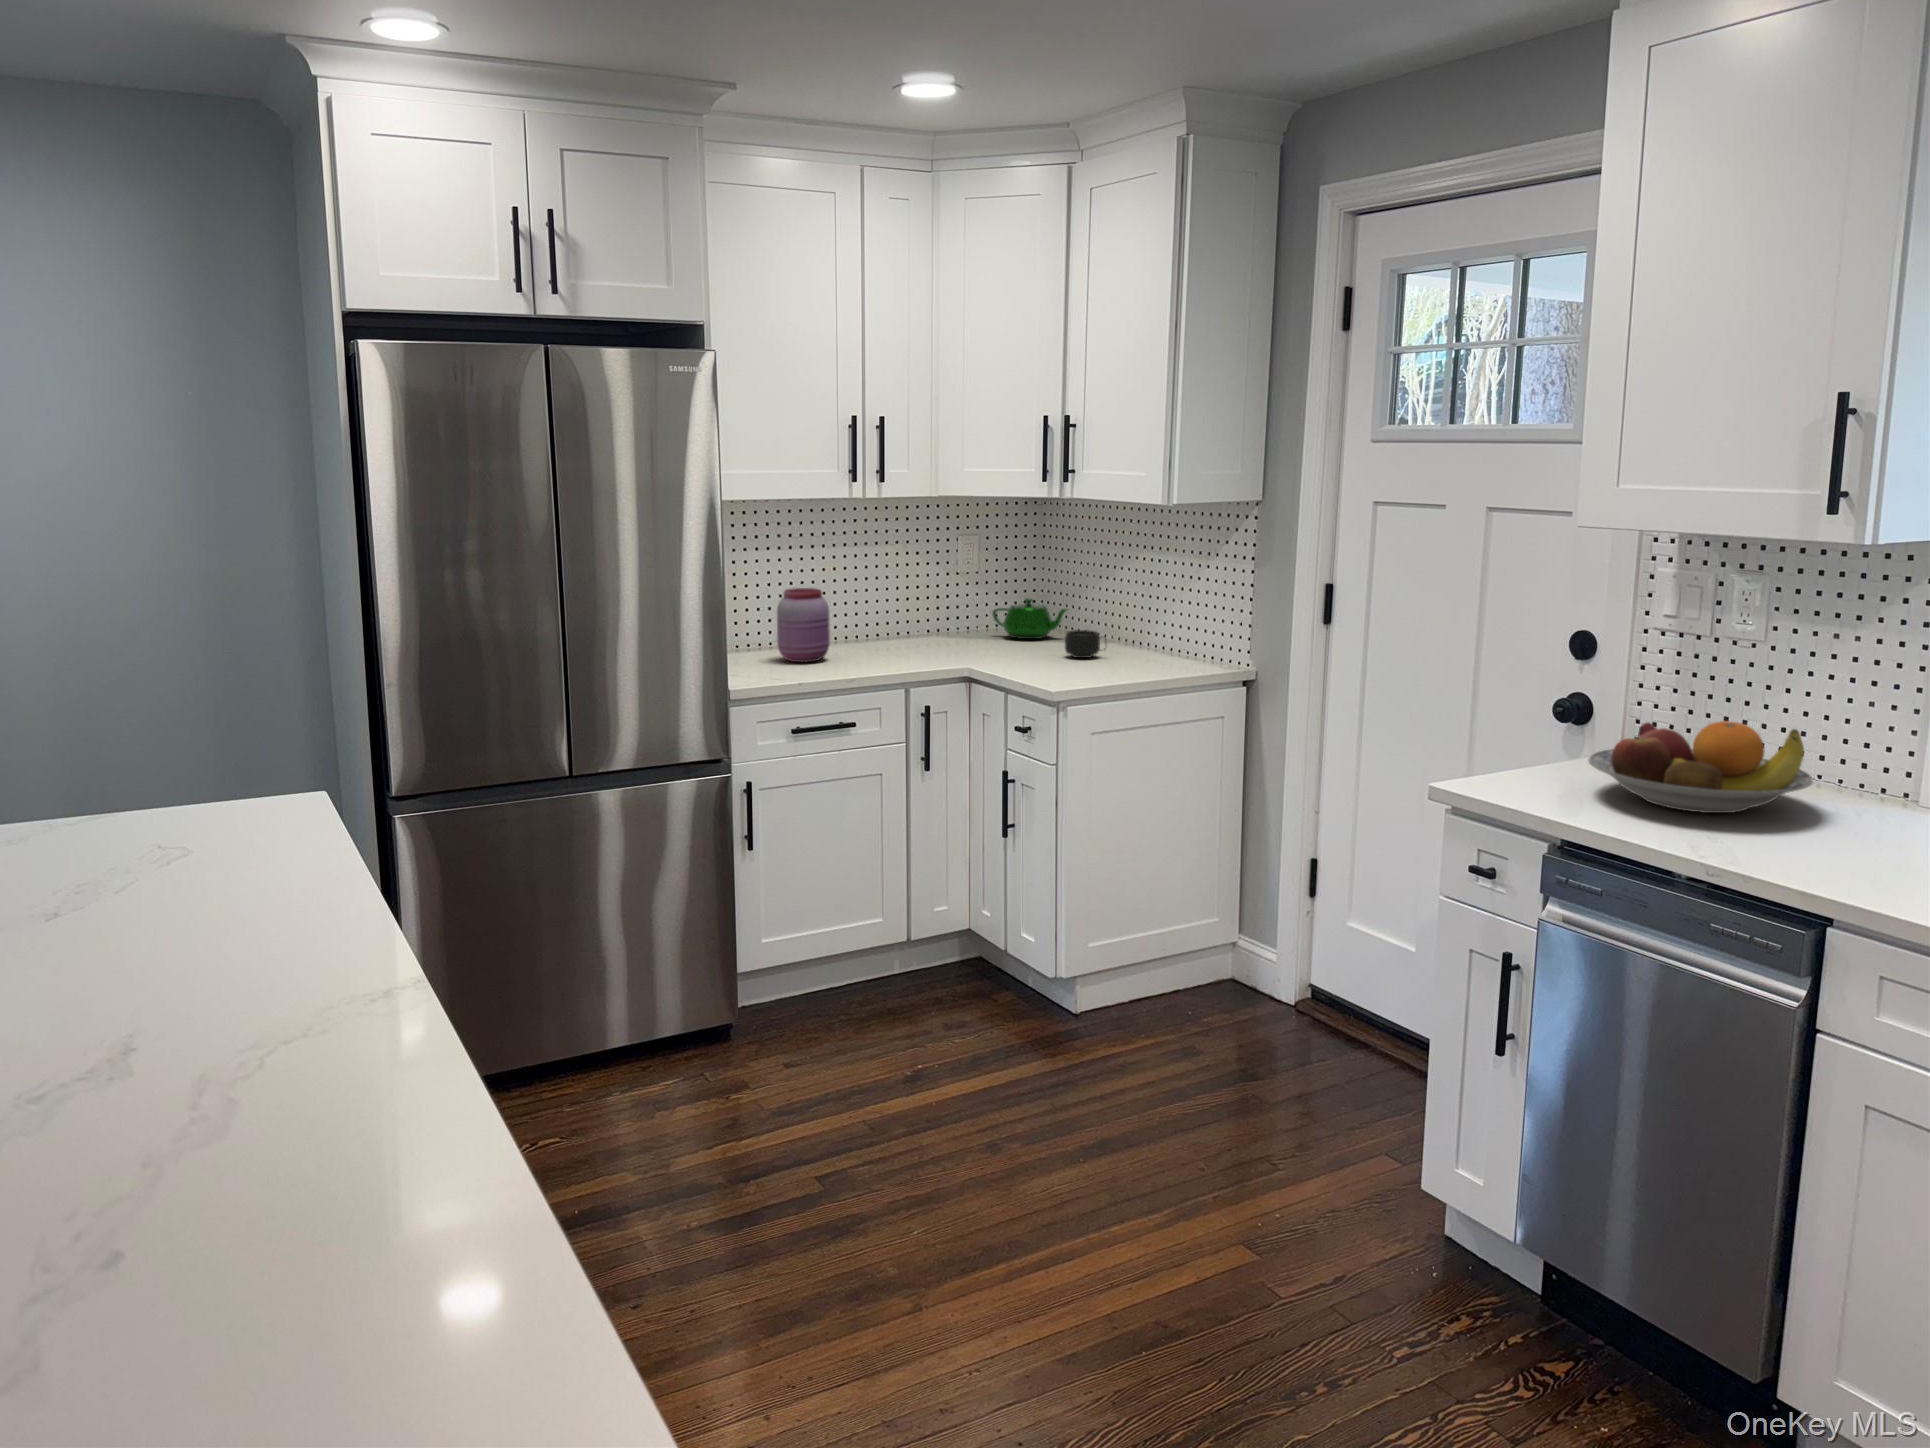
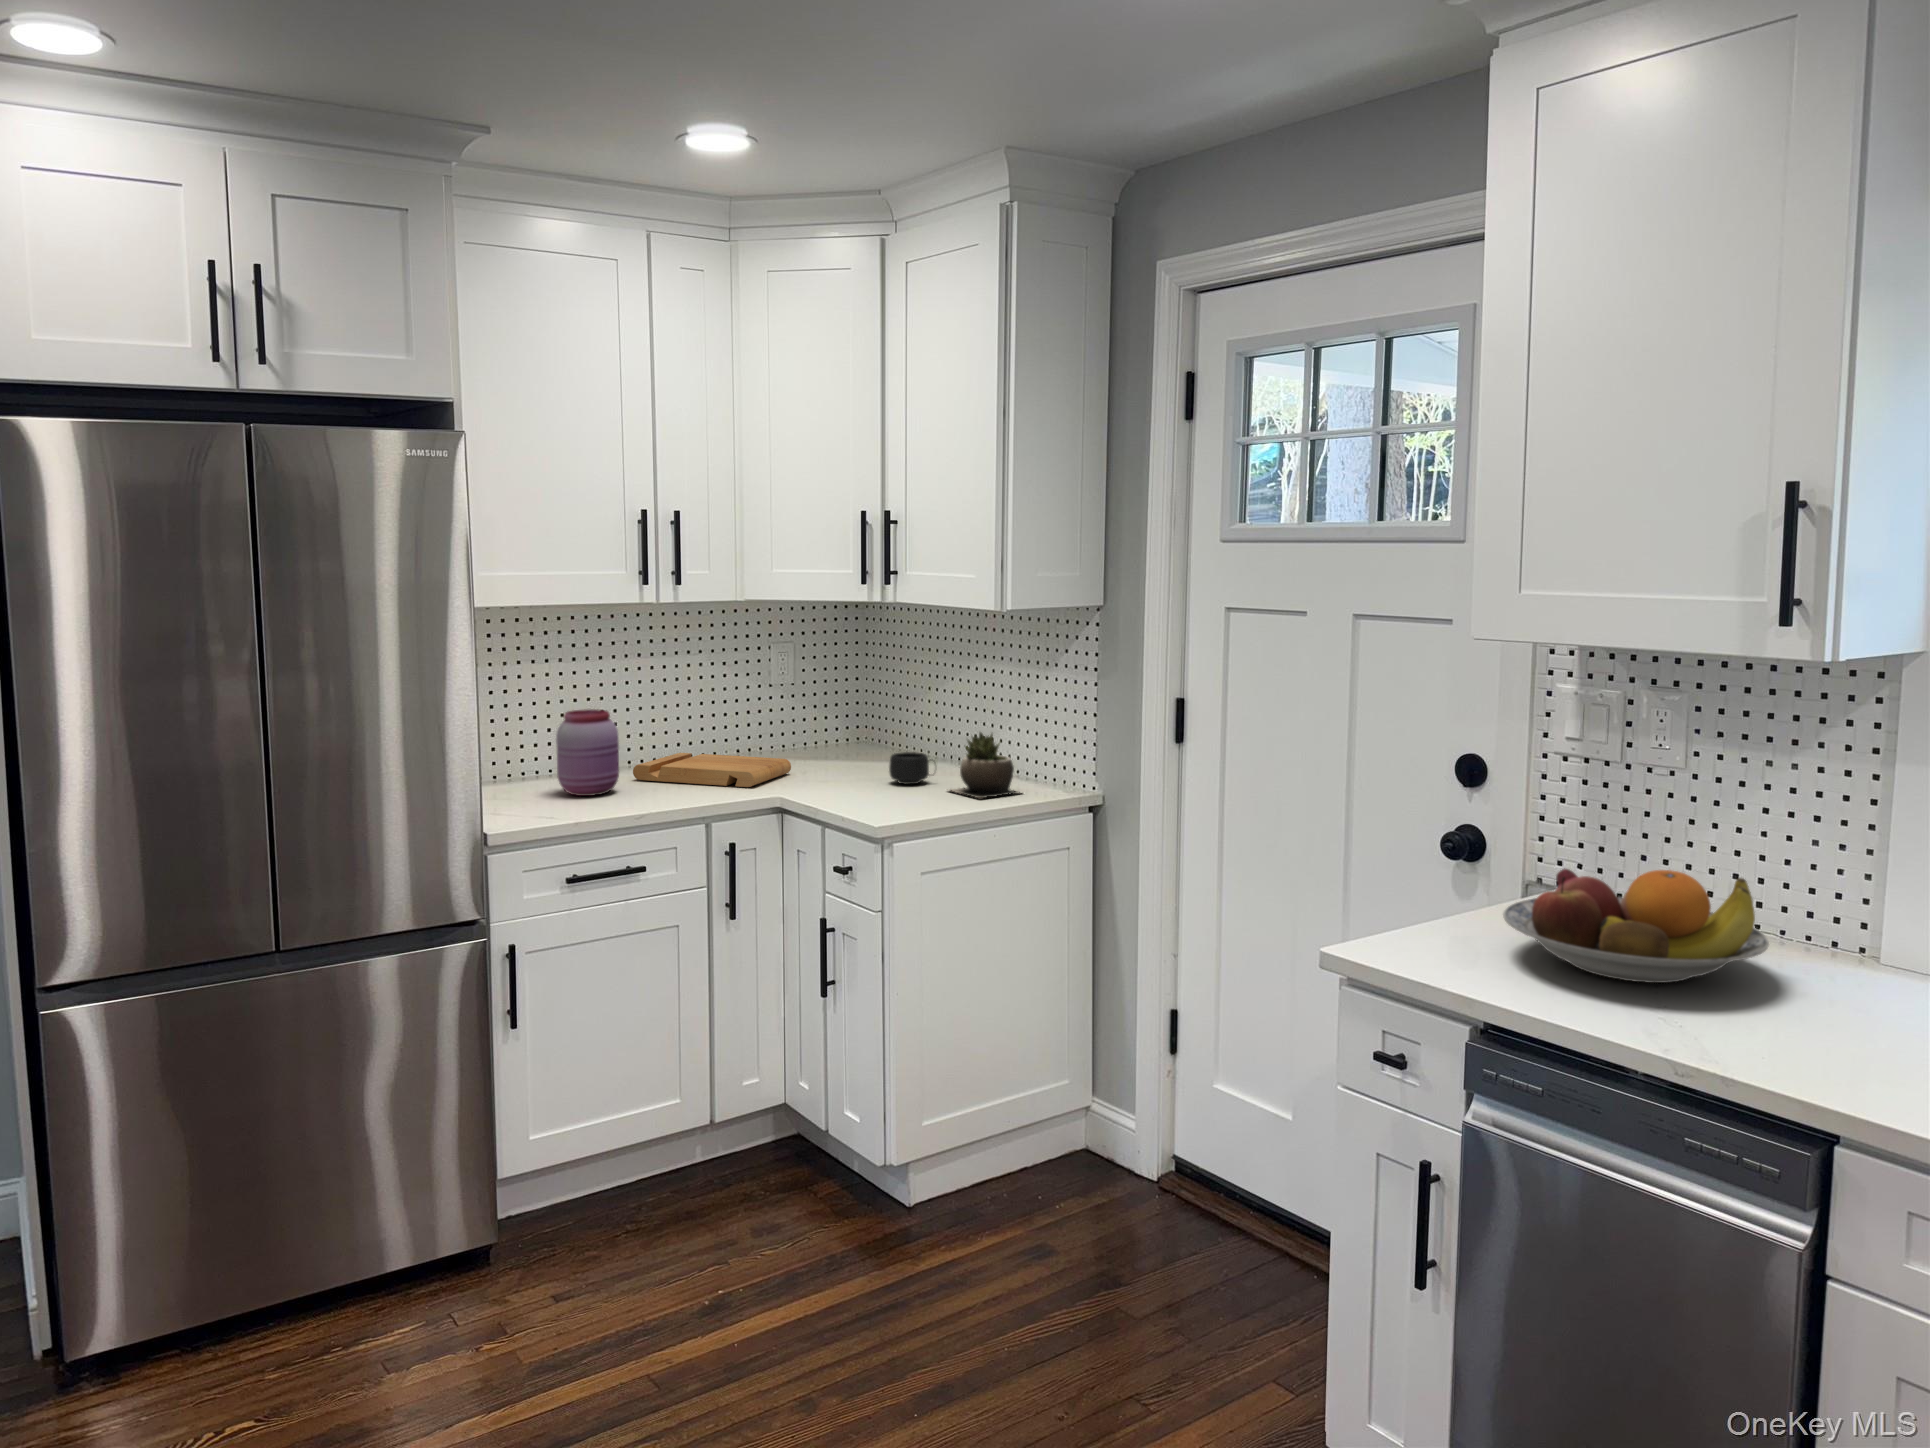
teapot: present [992,598,1067,639] -> none [810,715,896,761]
succulent plant: none [1115,611,1186,670] -> present [951,732,1023,798]
cutting board: none [839,629,977,658] -> present [633,753,791,787]

